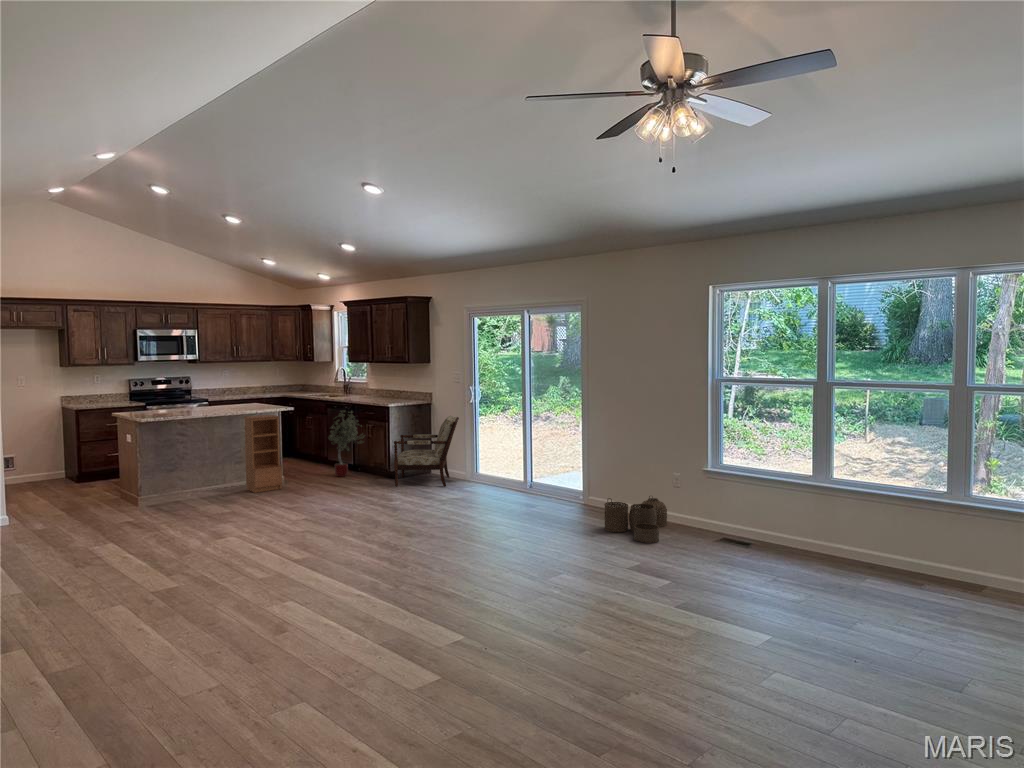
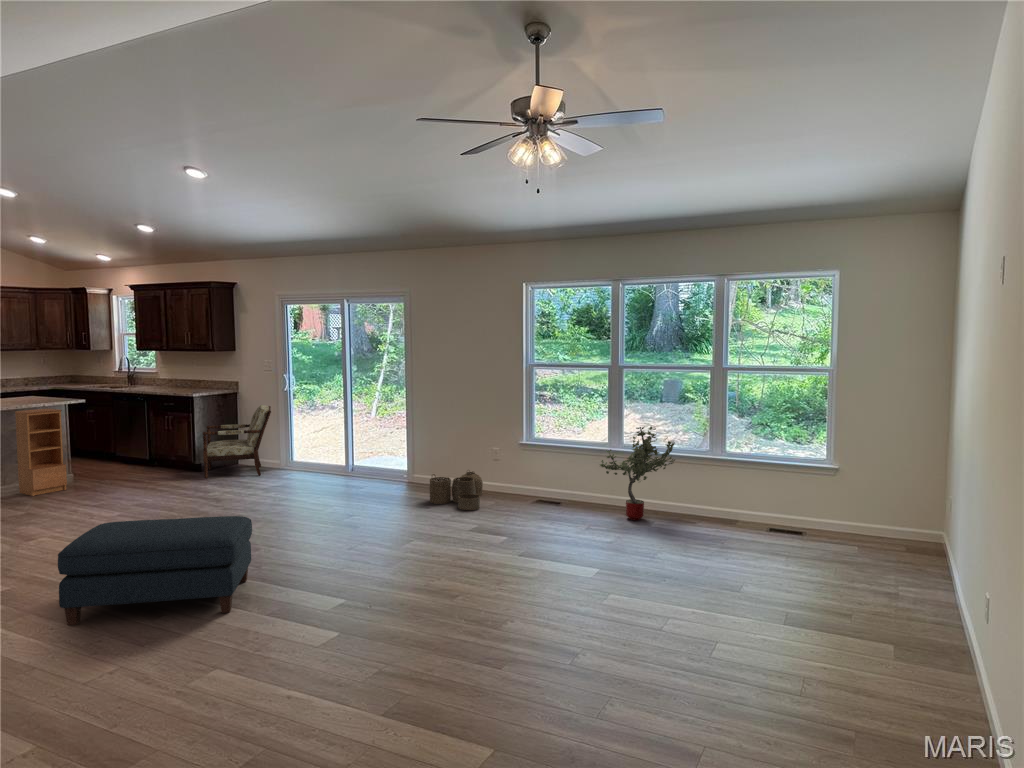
potted tree: present [329,411,364,477] -> present [600,426,675,520]
ottoman: none [225,526,401,629] -> present [58,516,252,625]

